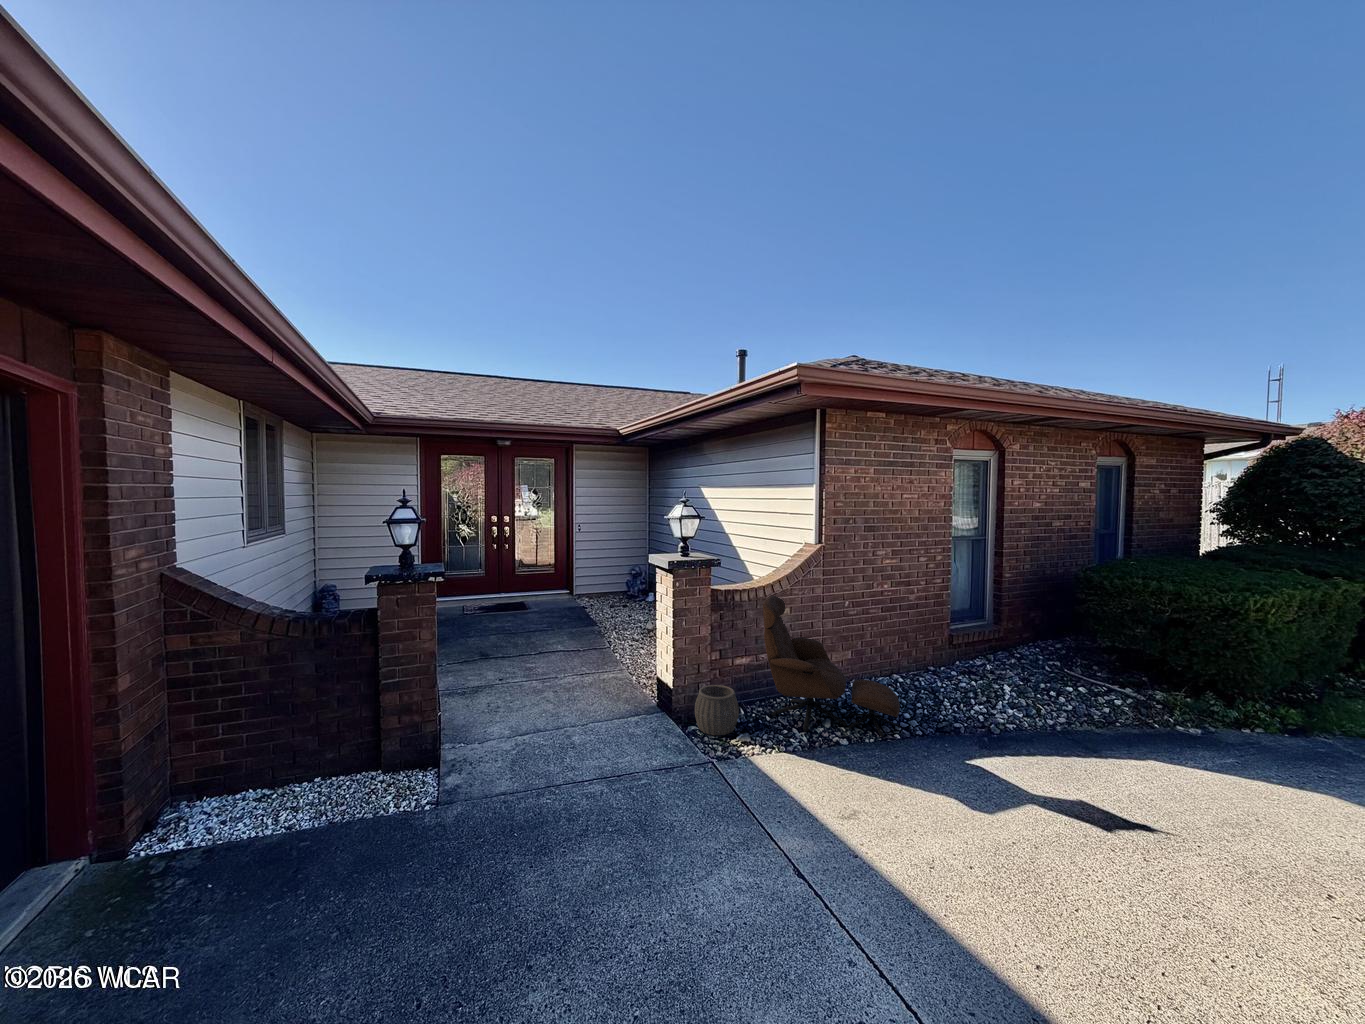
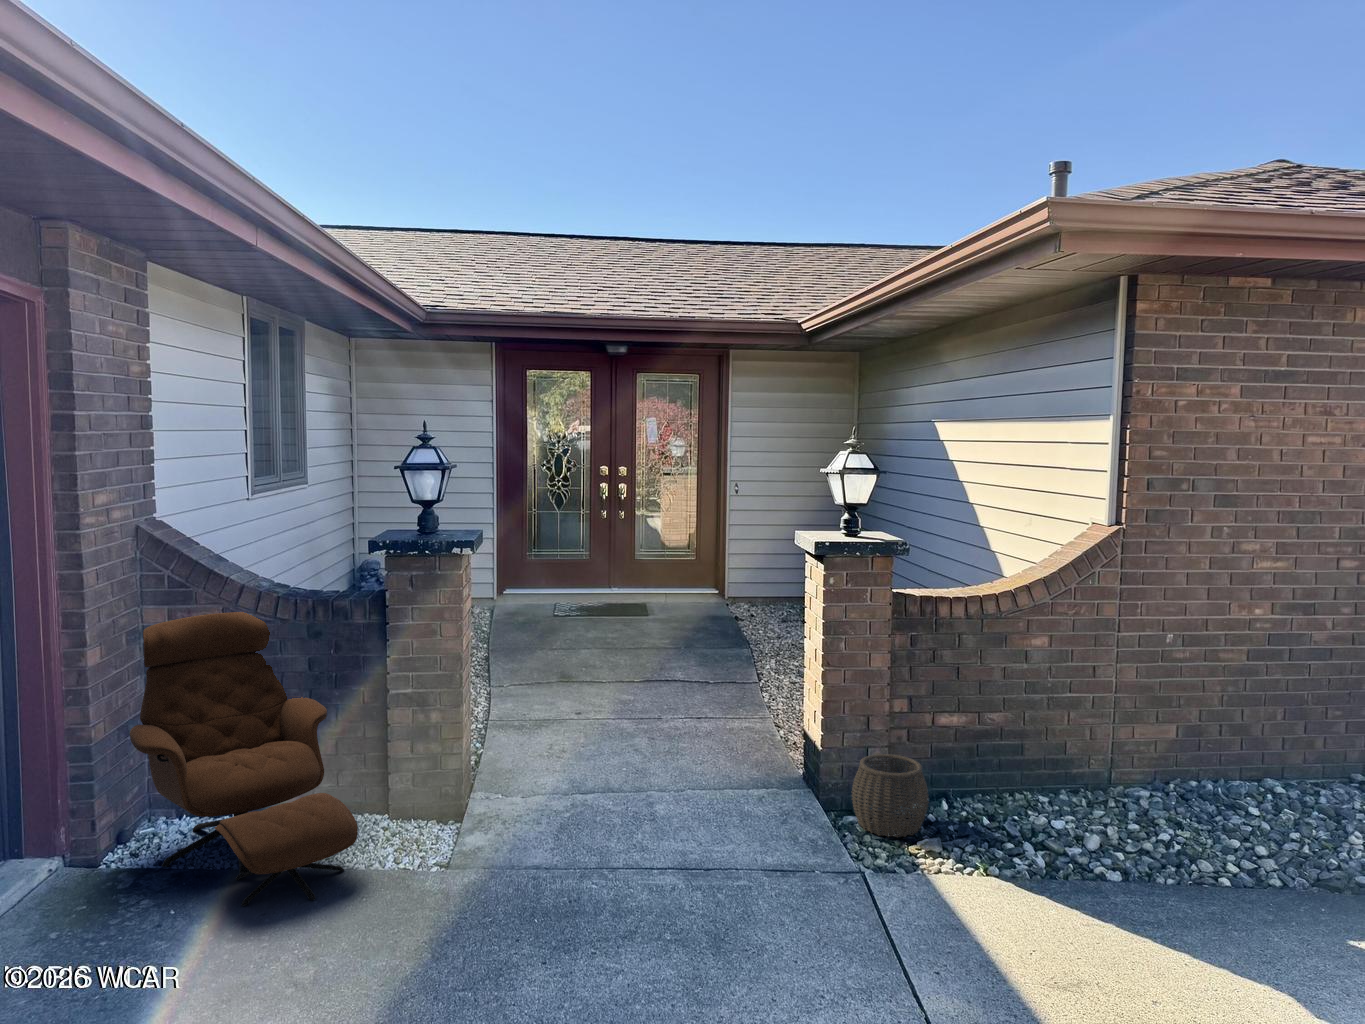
lounge chair: present [763,596,900,737] -> present [130,612,358,906]

